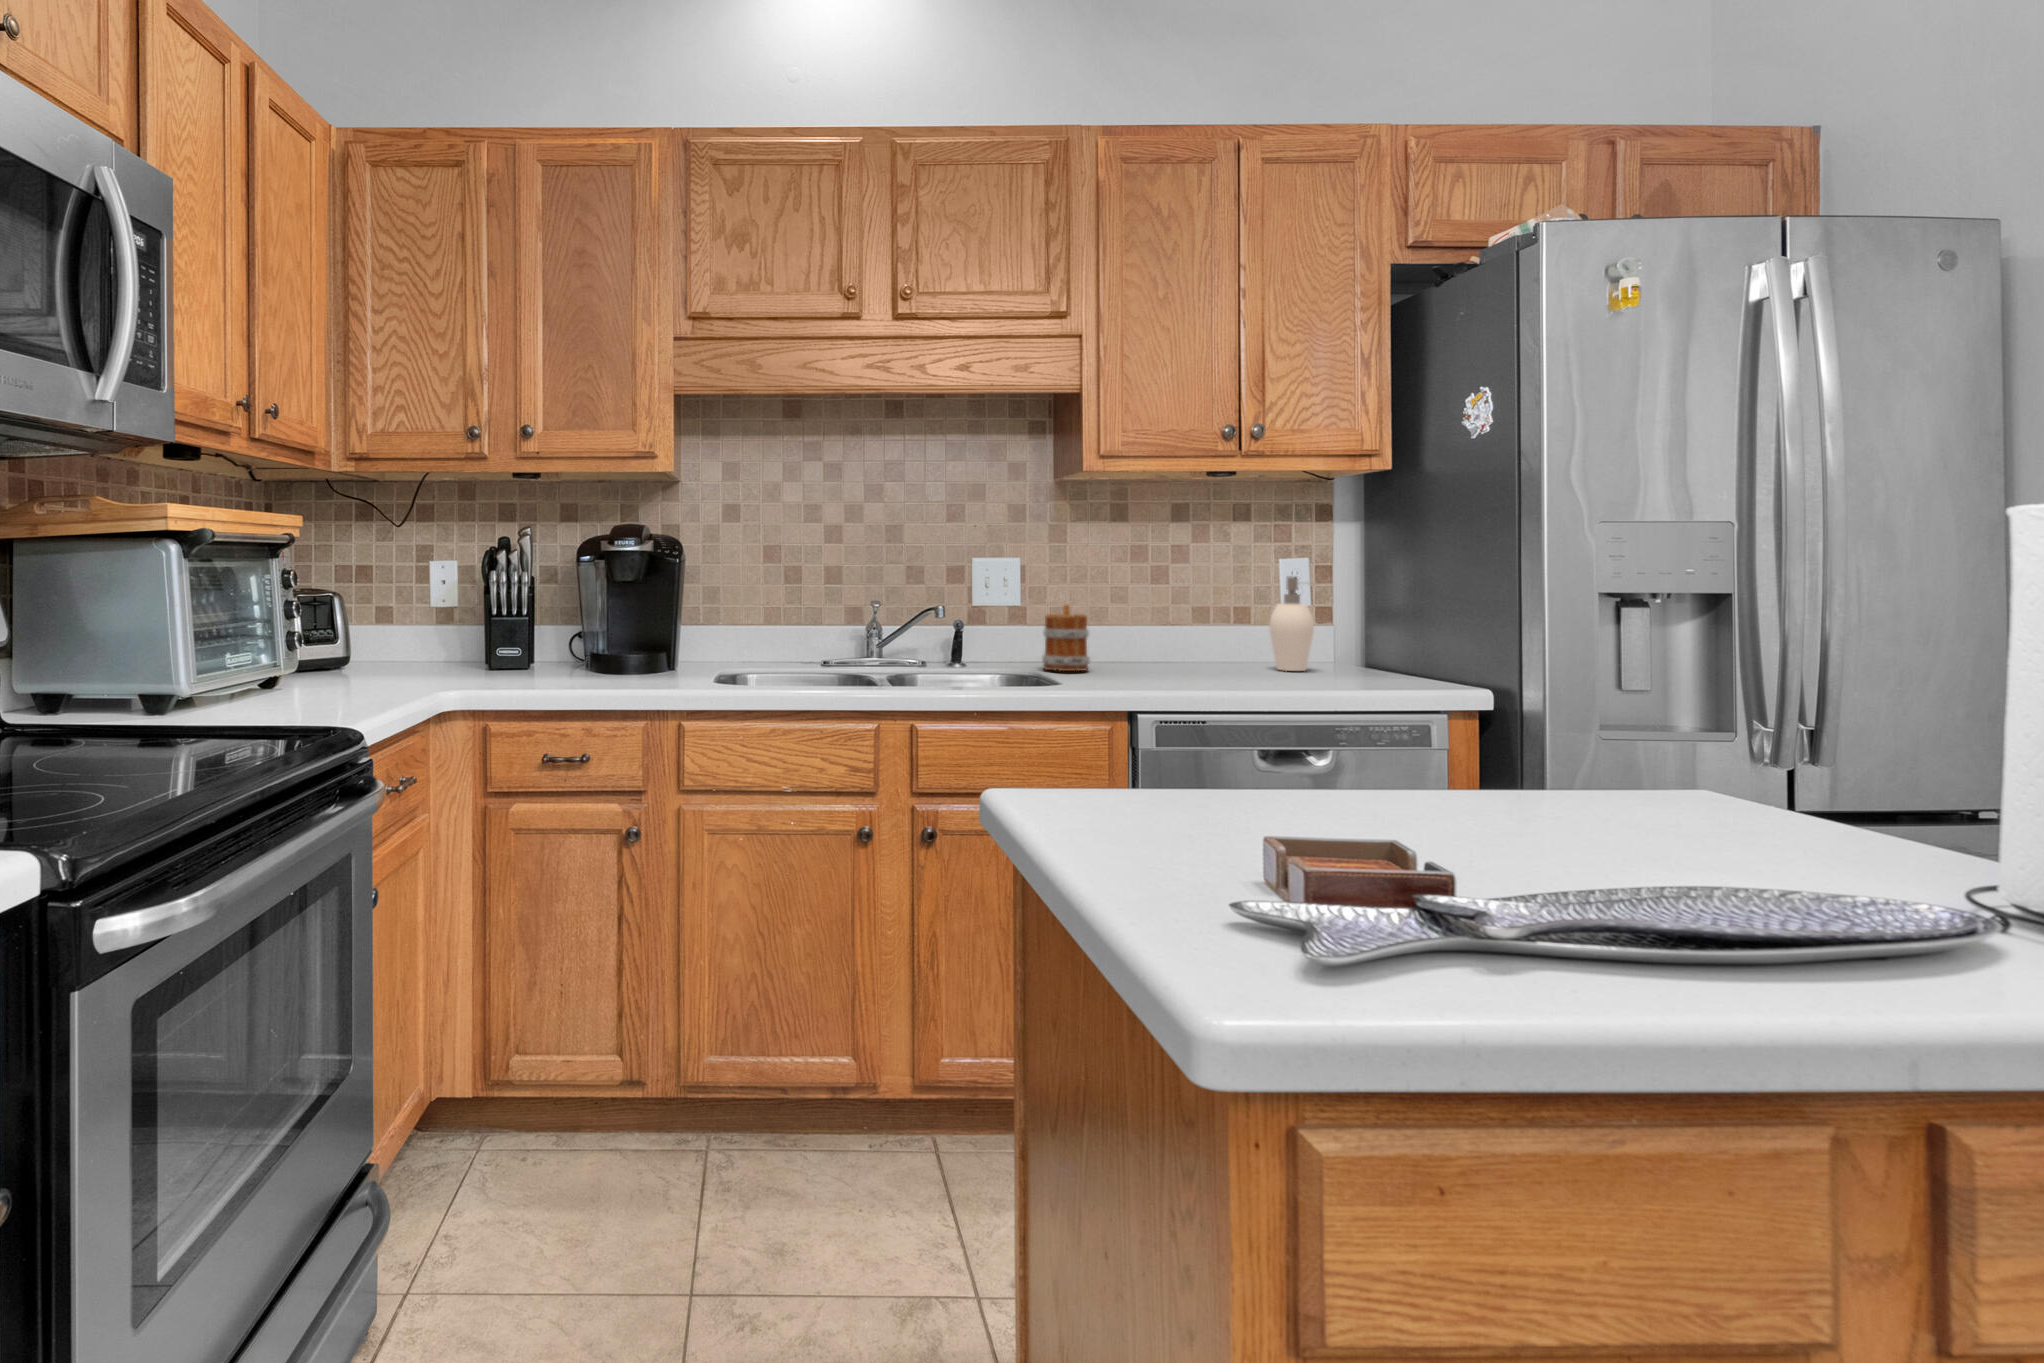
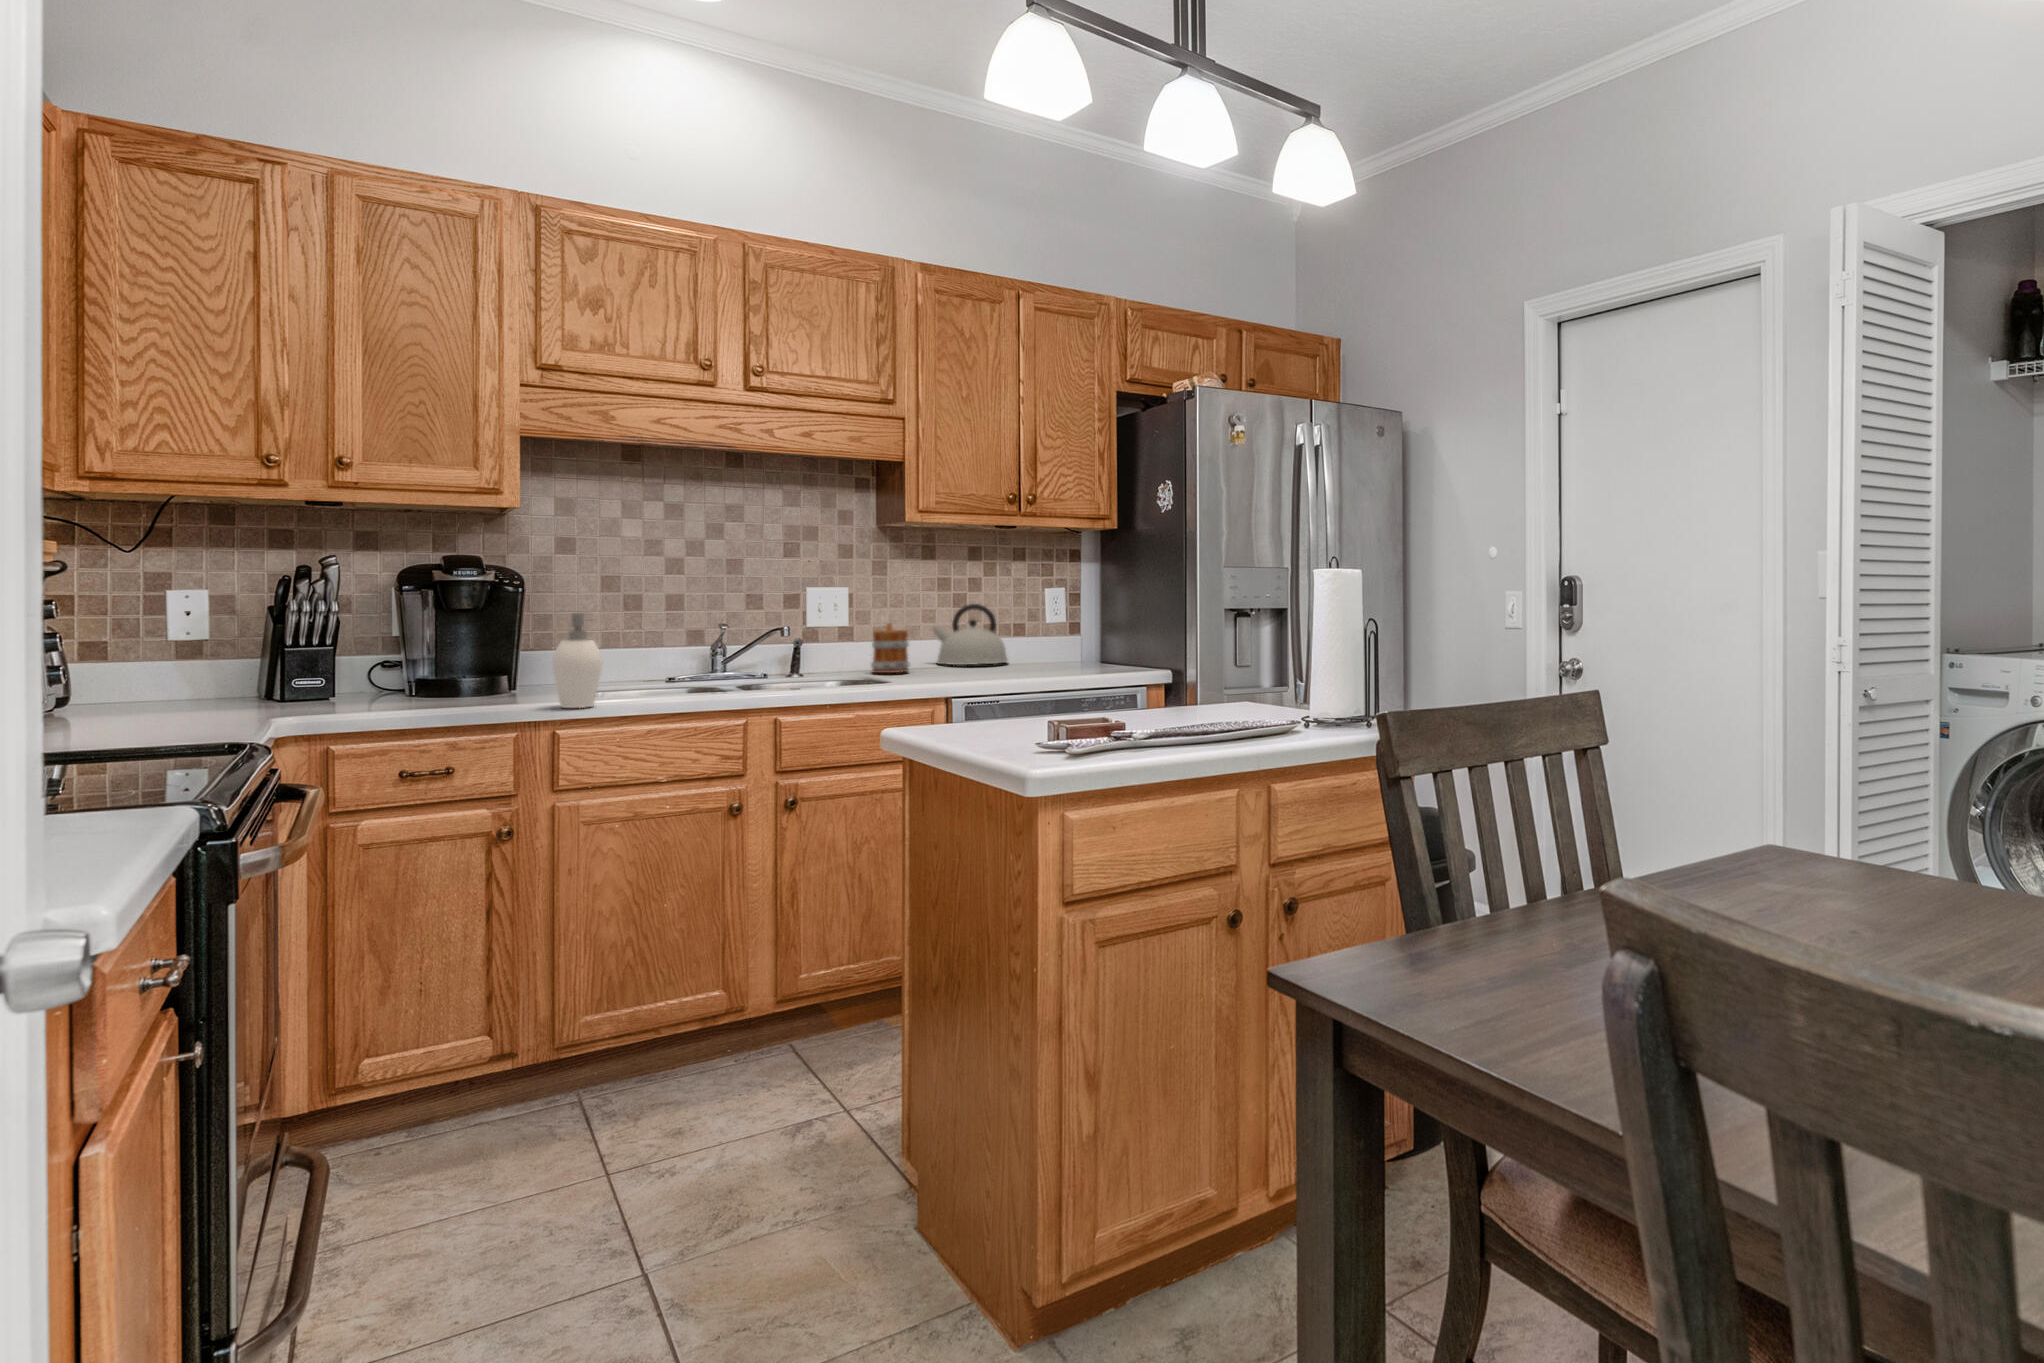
soap dispenser: present [1269,576,1314,671] -> present [552,613,602,708]
kettle: none [1119,581,1226,664] -> present [933,604,1008,665]

